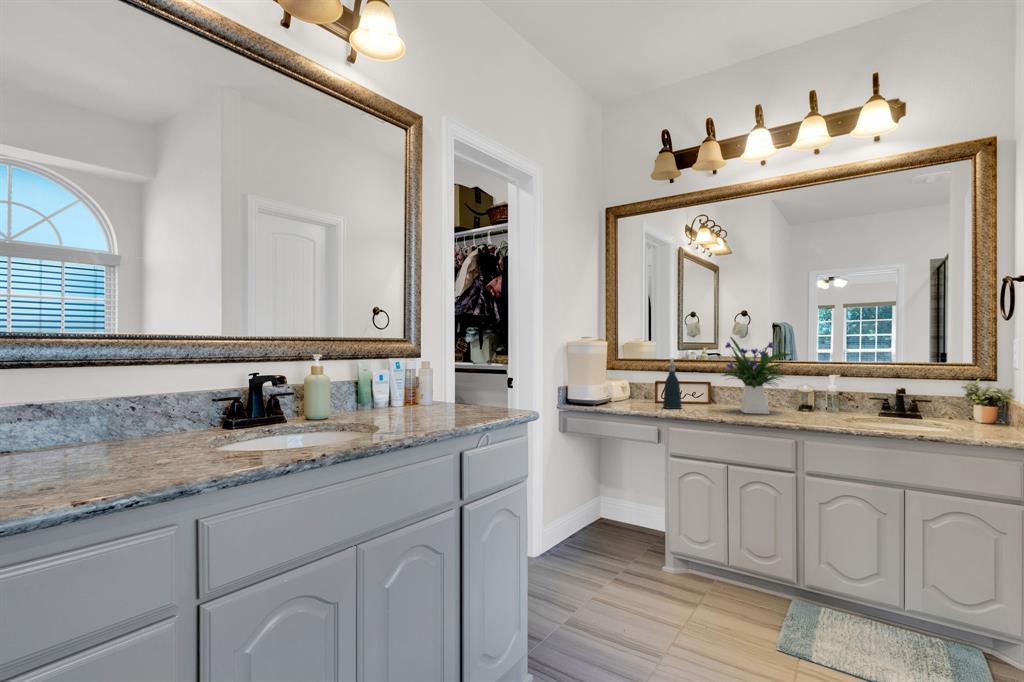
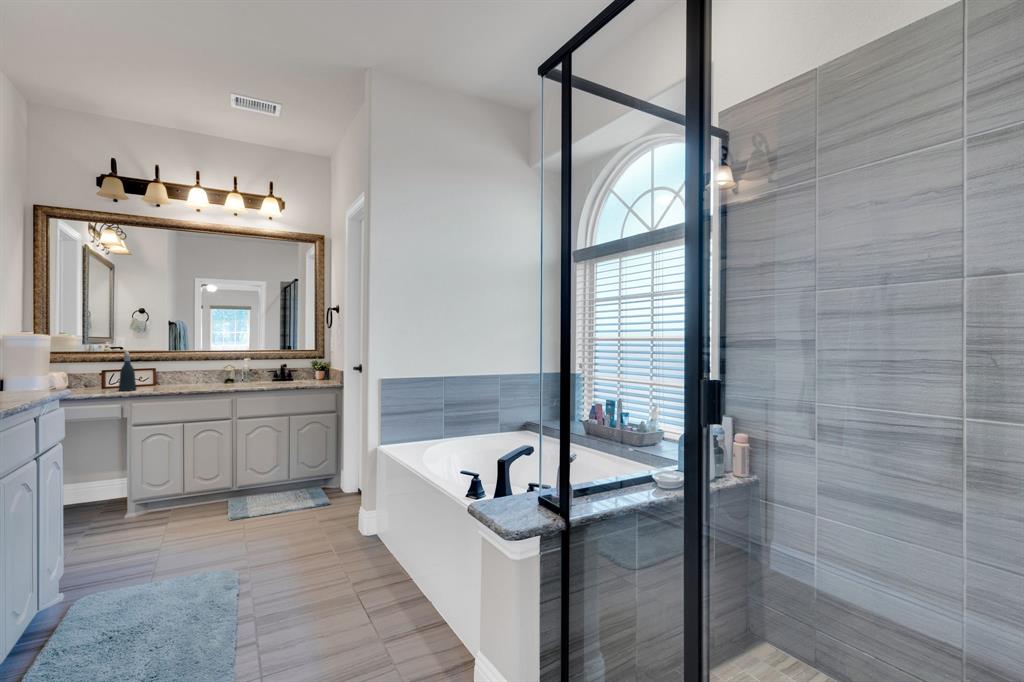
flower arrangement: present [721,337,791,414] -> none [165,334,224,387]

